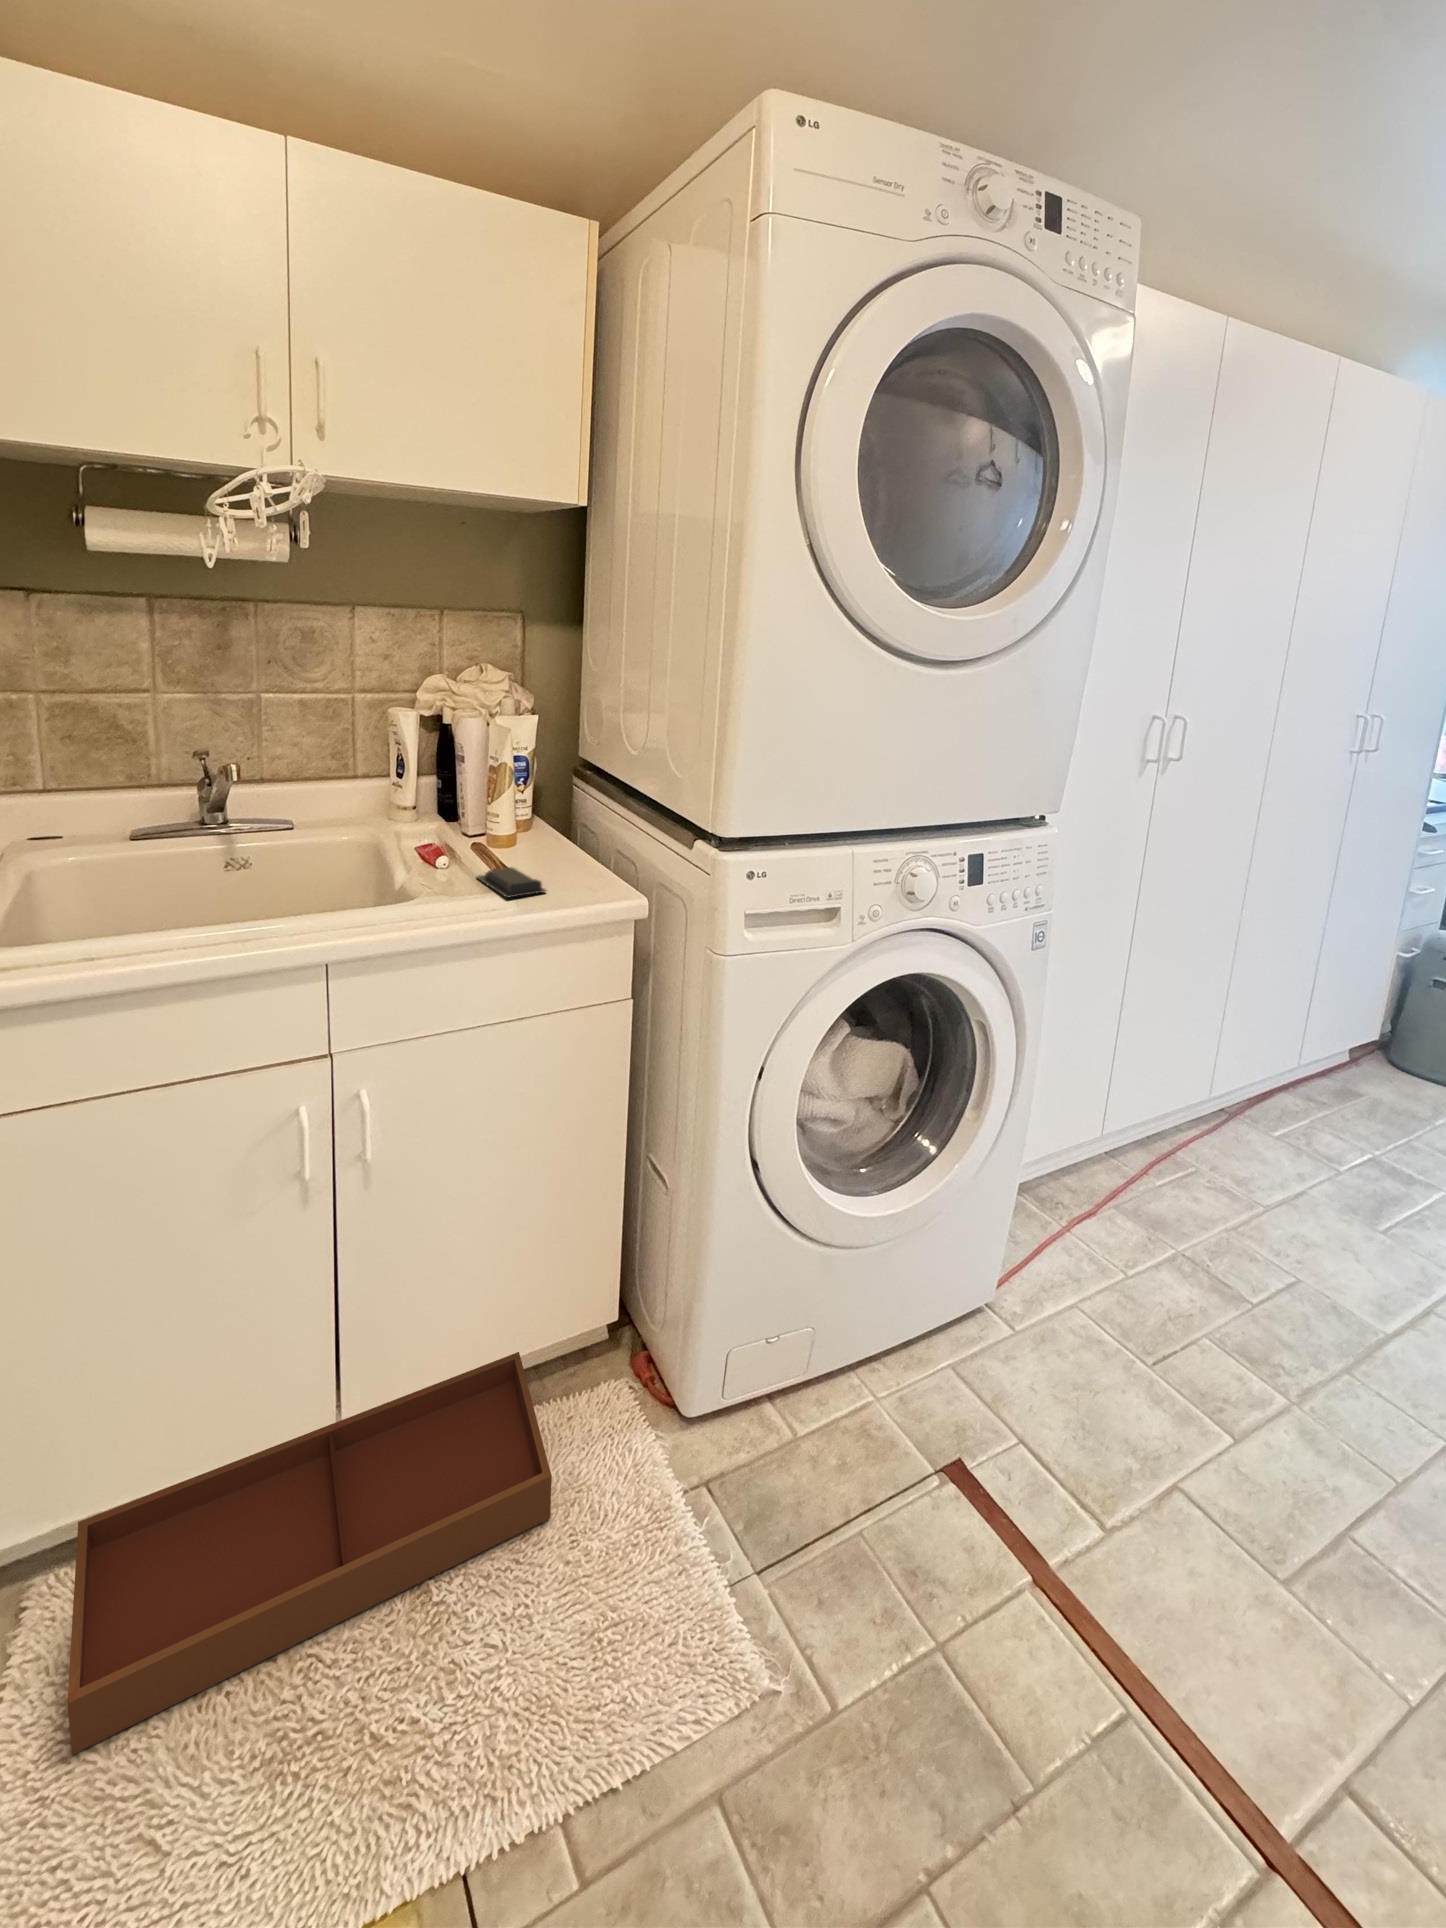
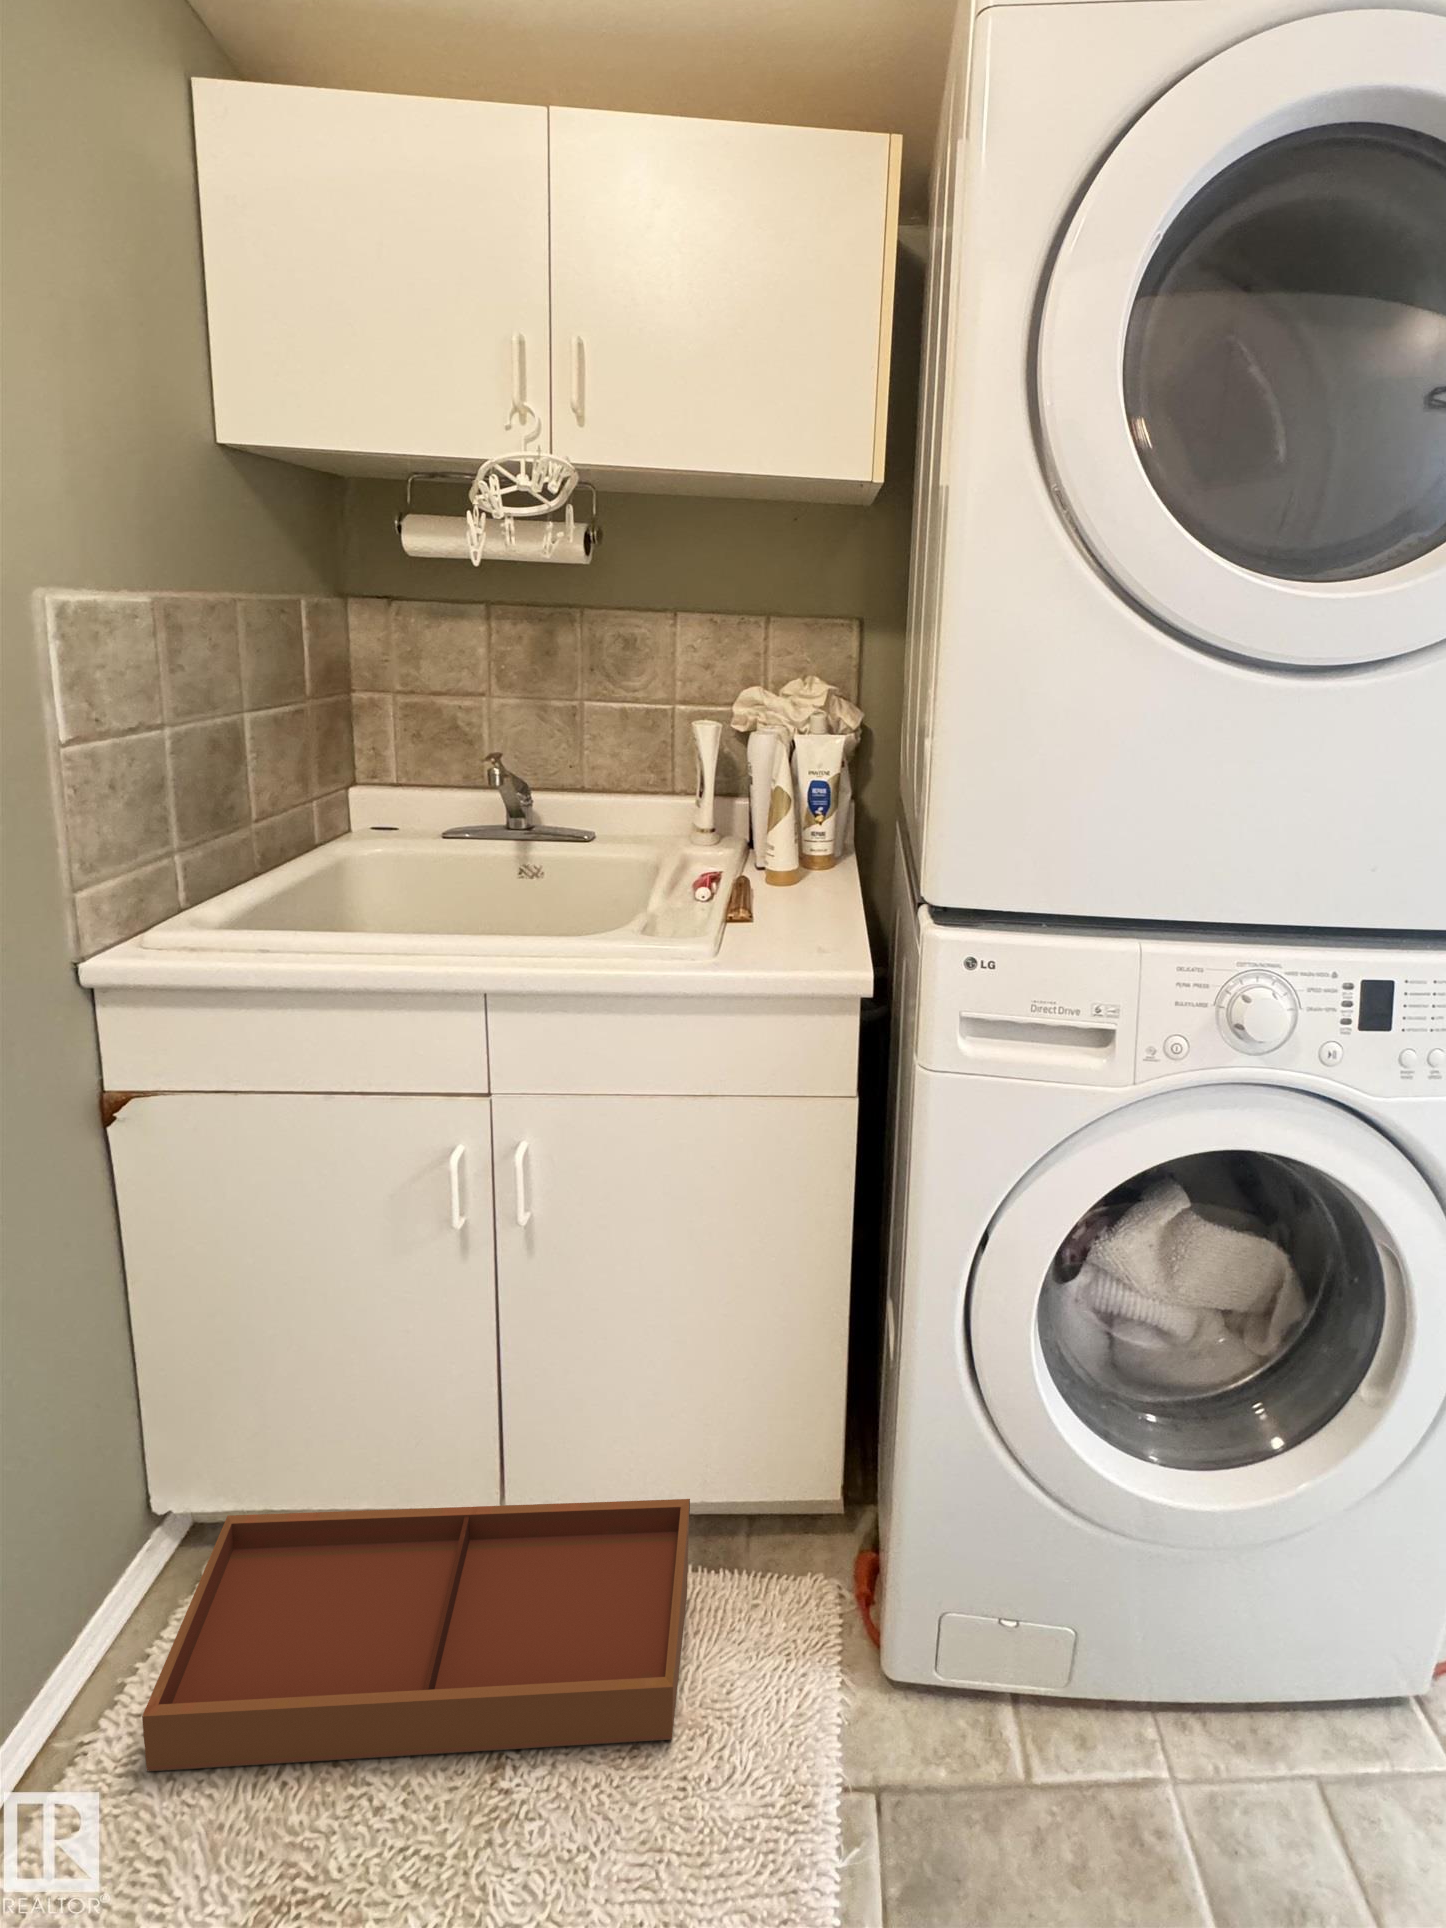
soap bar: present [477,867,546,898] -> none [701,907,757,944]

